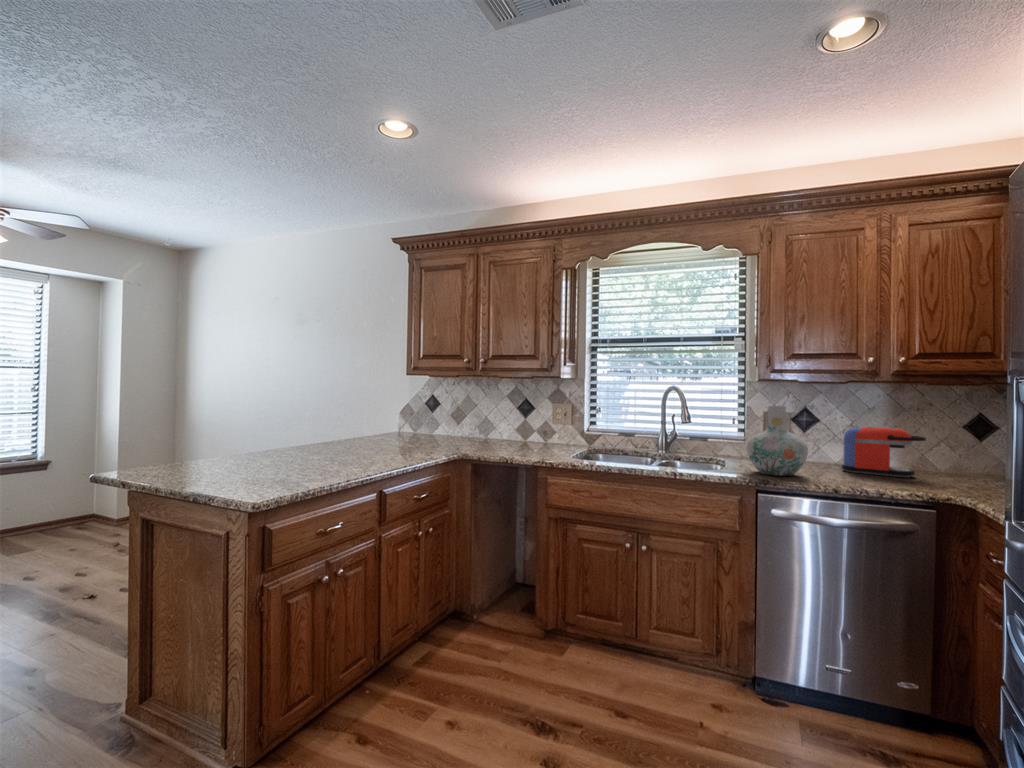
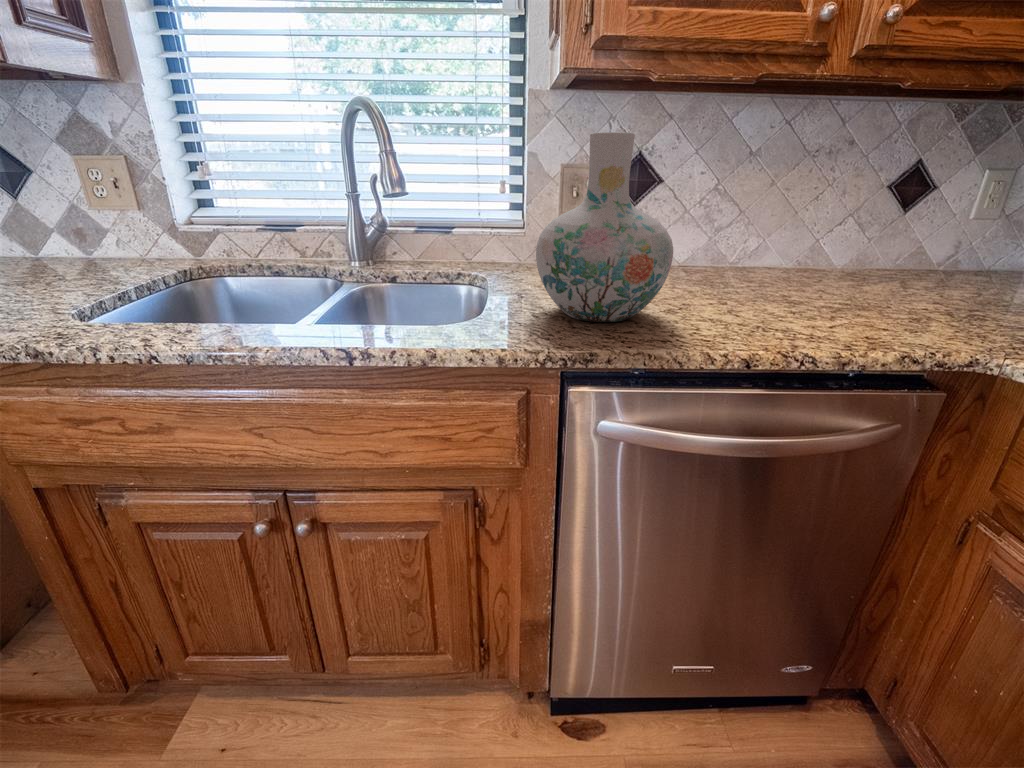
coffee maker: present [842,427,926,477] -> none [702,188,867,293]

